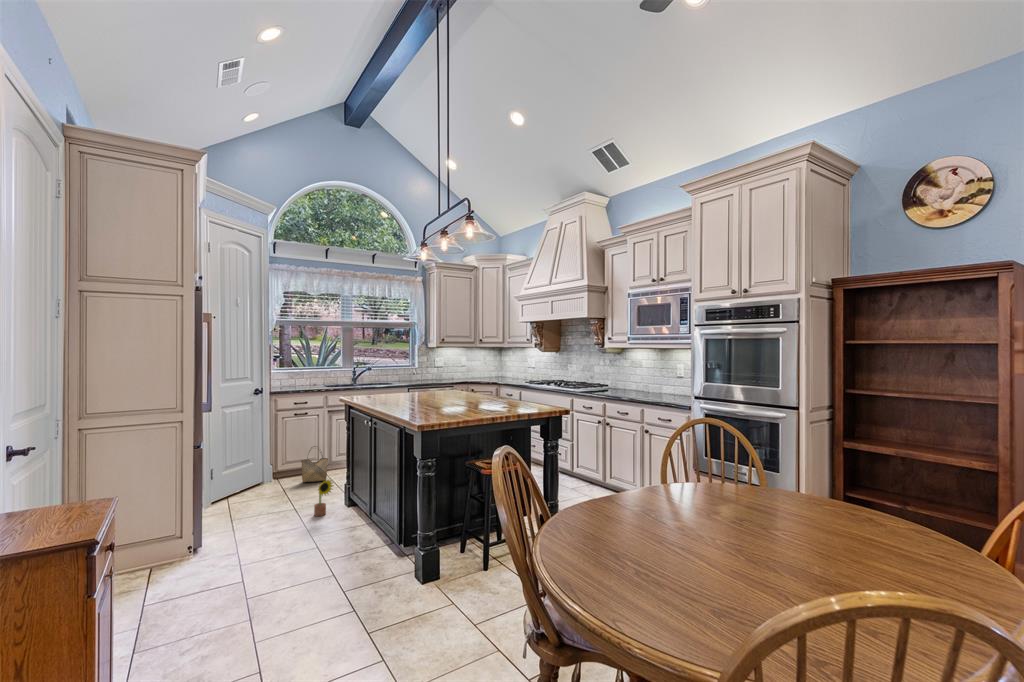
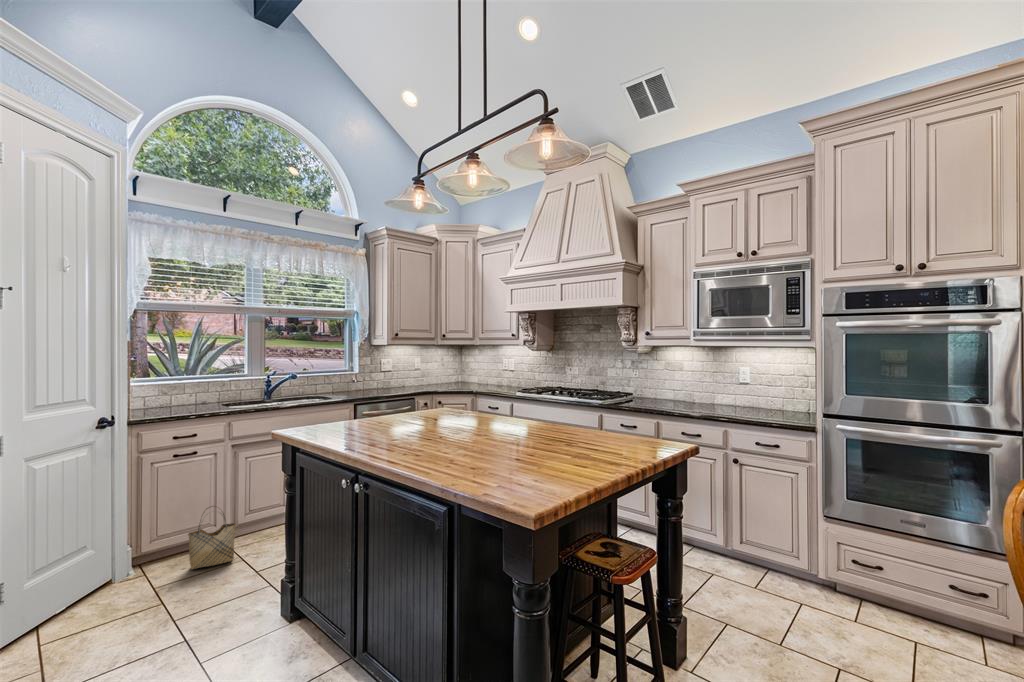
decorative plant: present [314,480,334,516] -> none [229,583,269,655]

